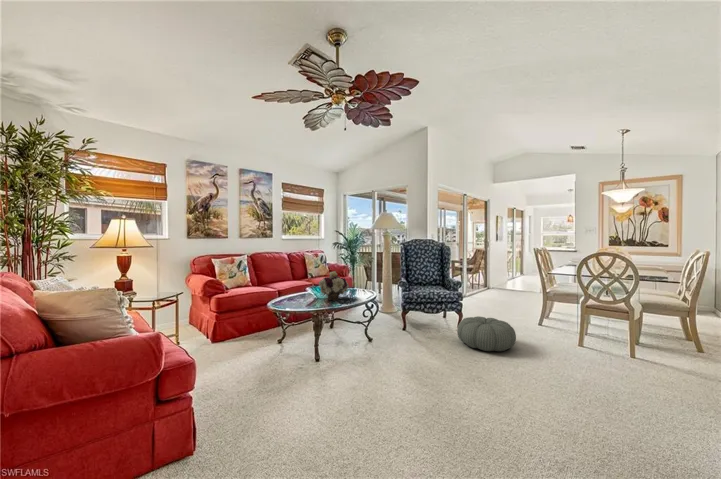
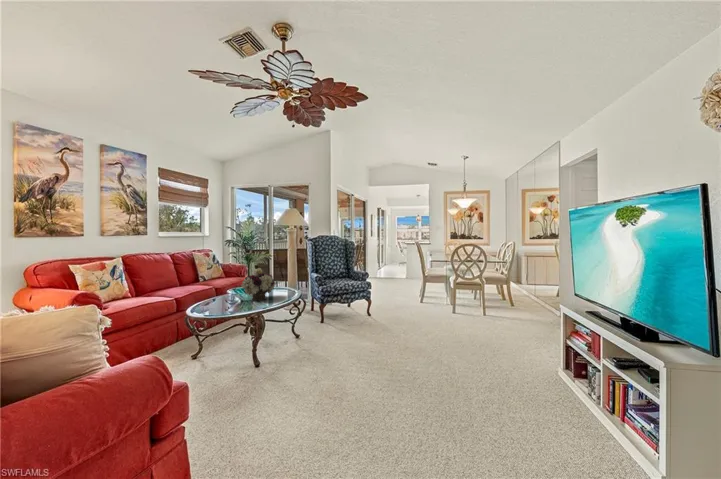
pouf: present [457,316,516,351] -> none [378,301,427,330]

